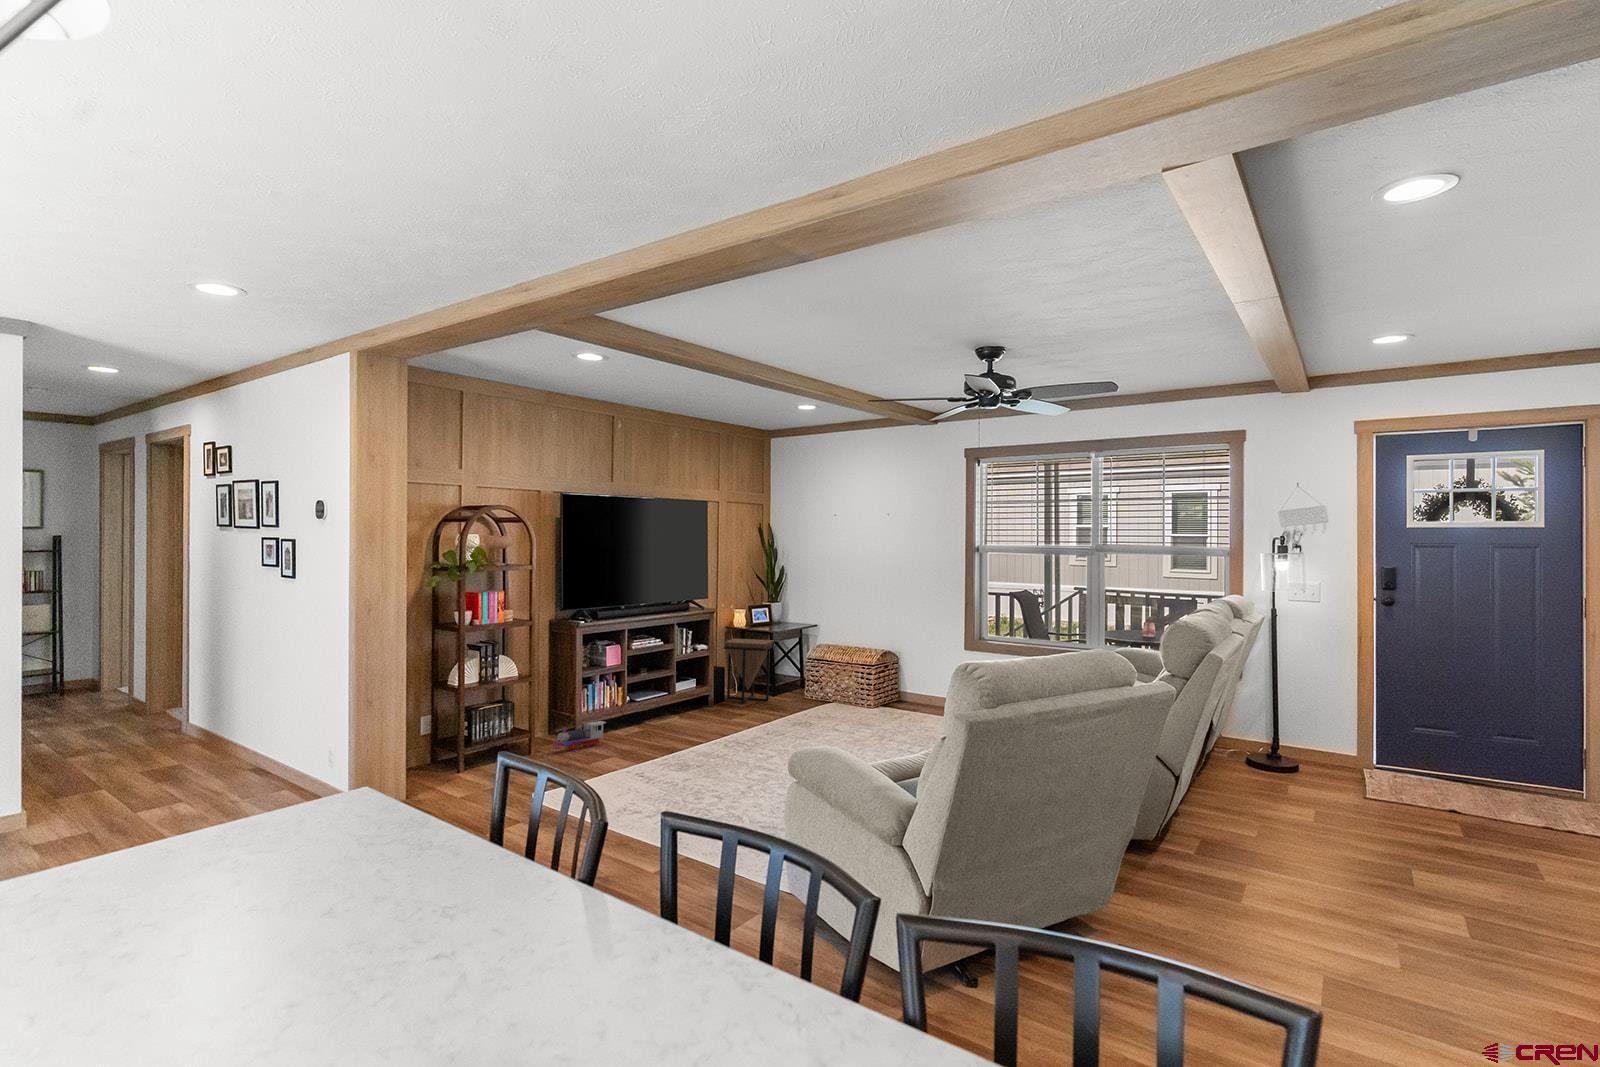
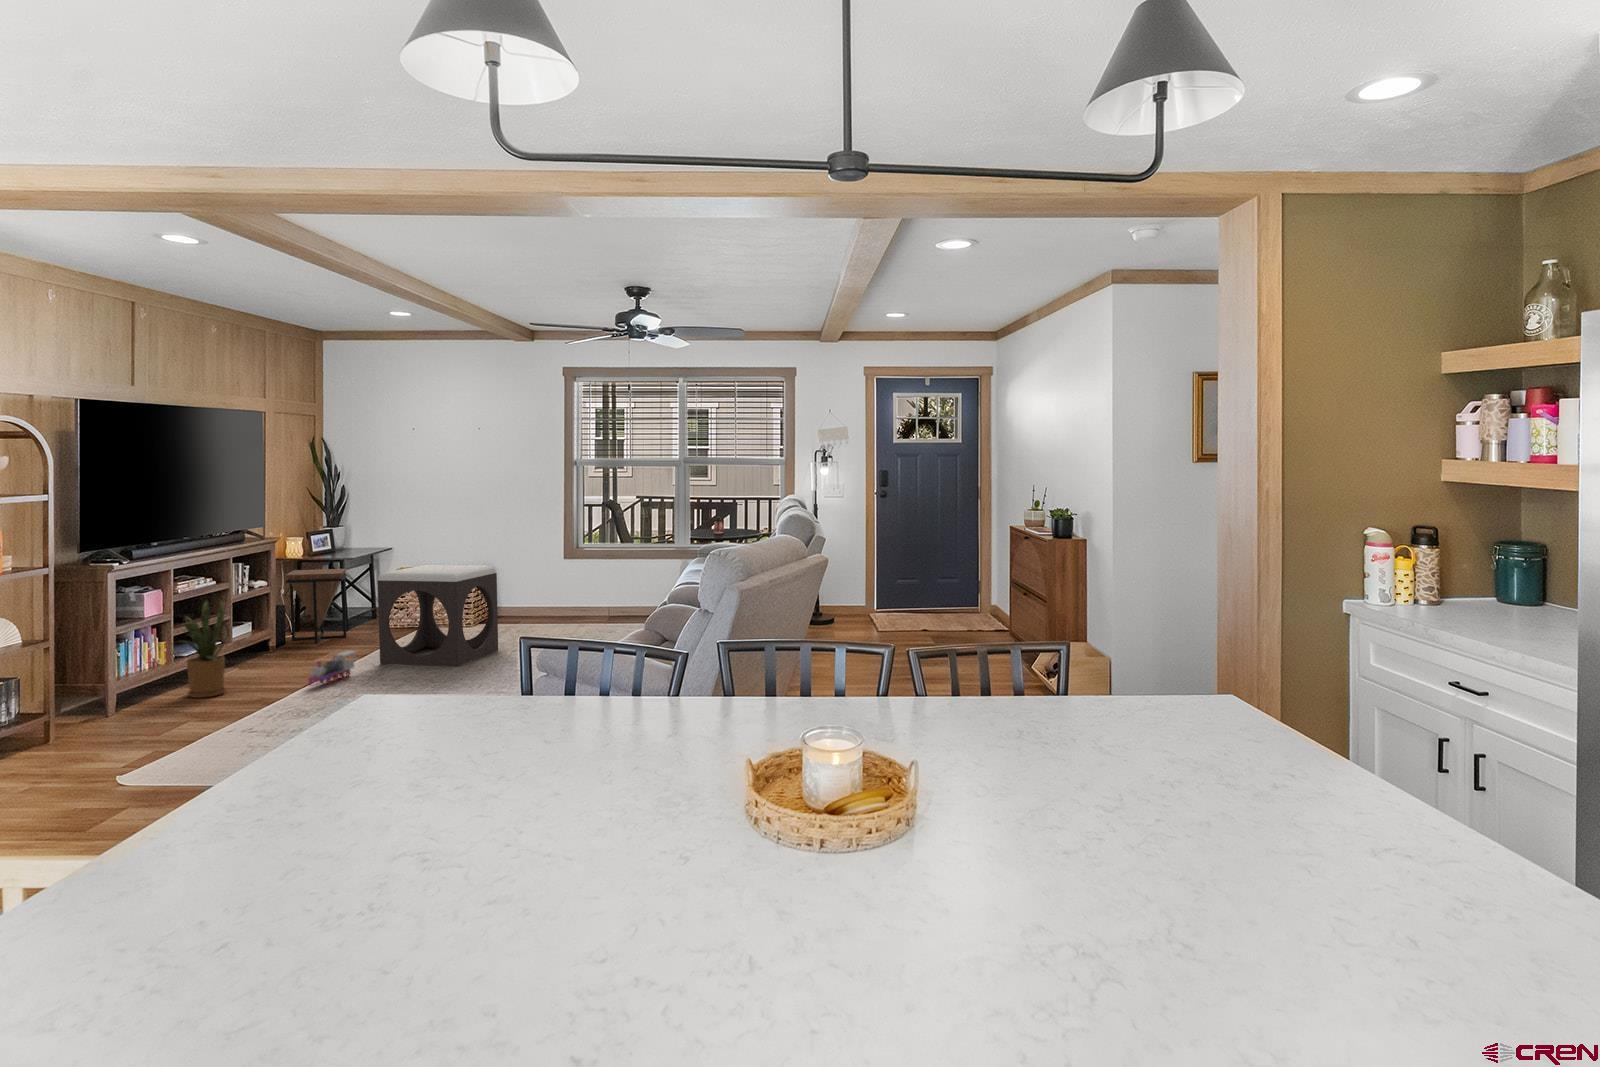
footstool: none [775,643,880,738] -> present [378,565,498,666]
house plant: none [613,658,659,736] -> present [183,601,229,698]
toy train: present [552,721,606,749] -> present [308,651,355,686]

